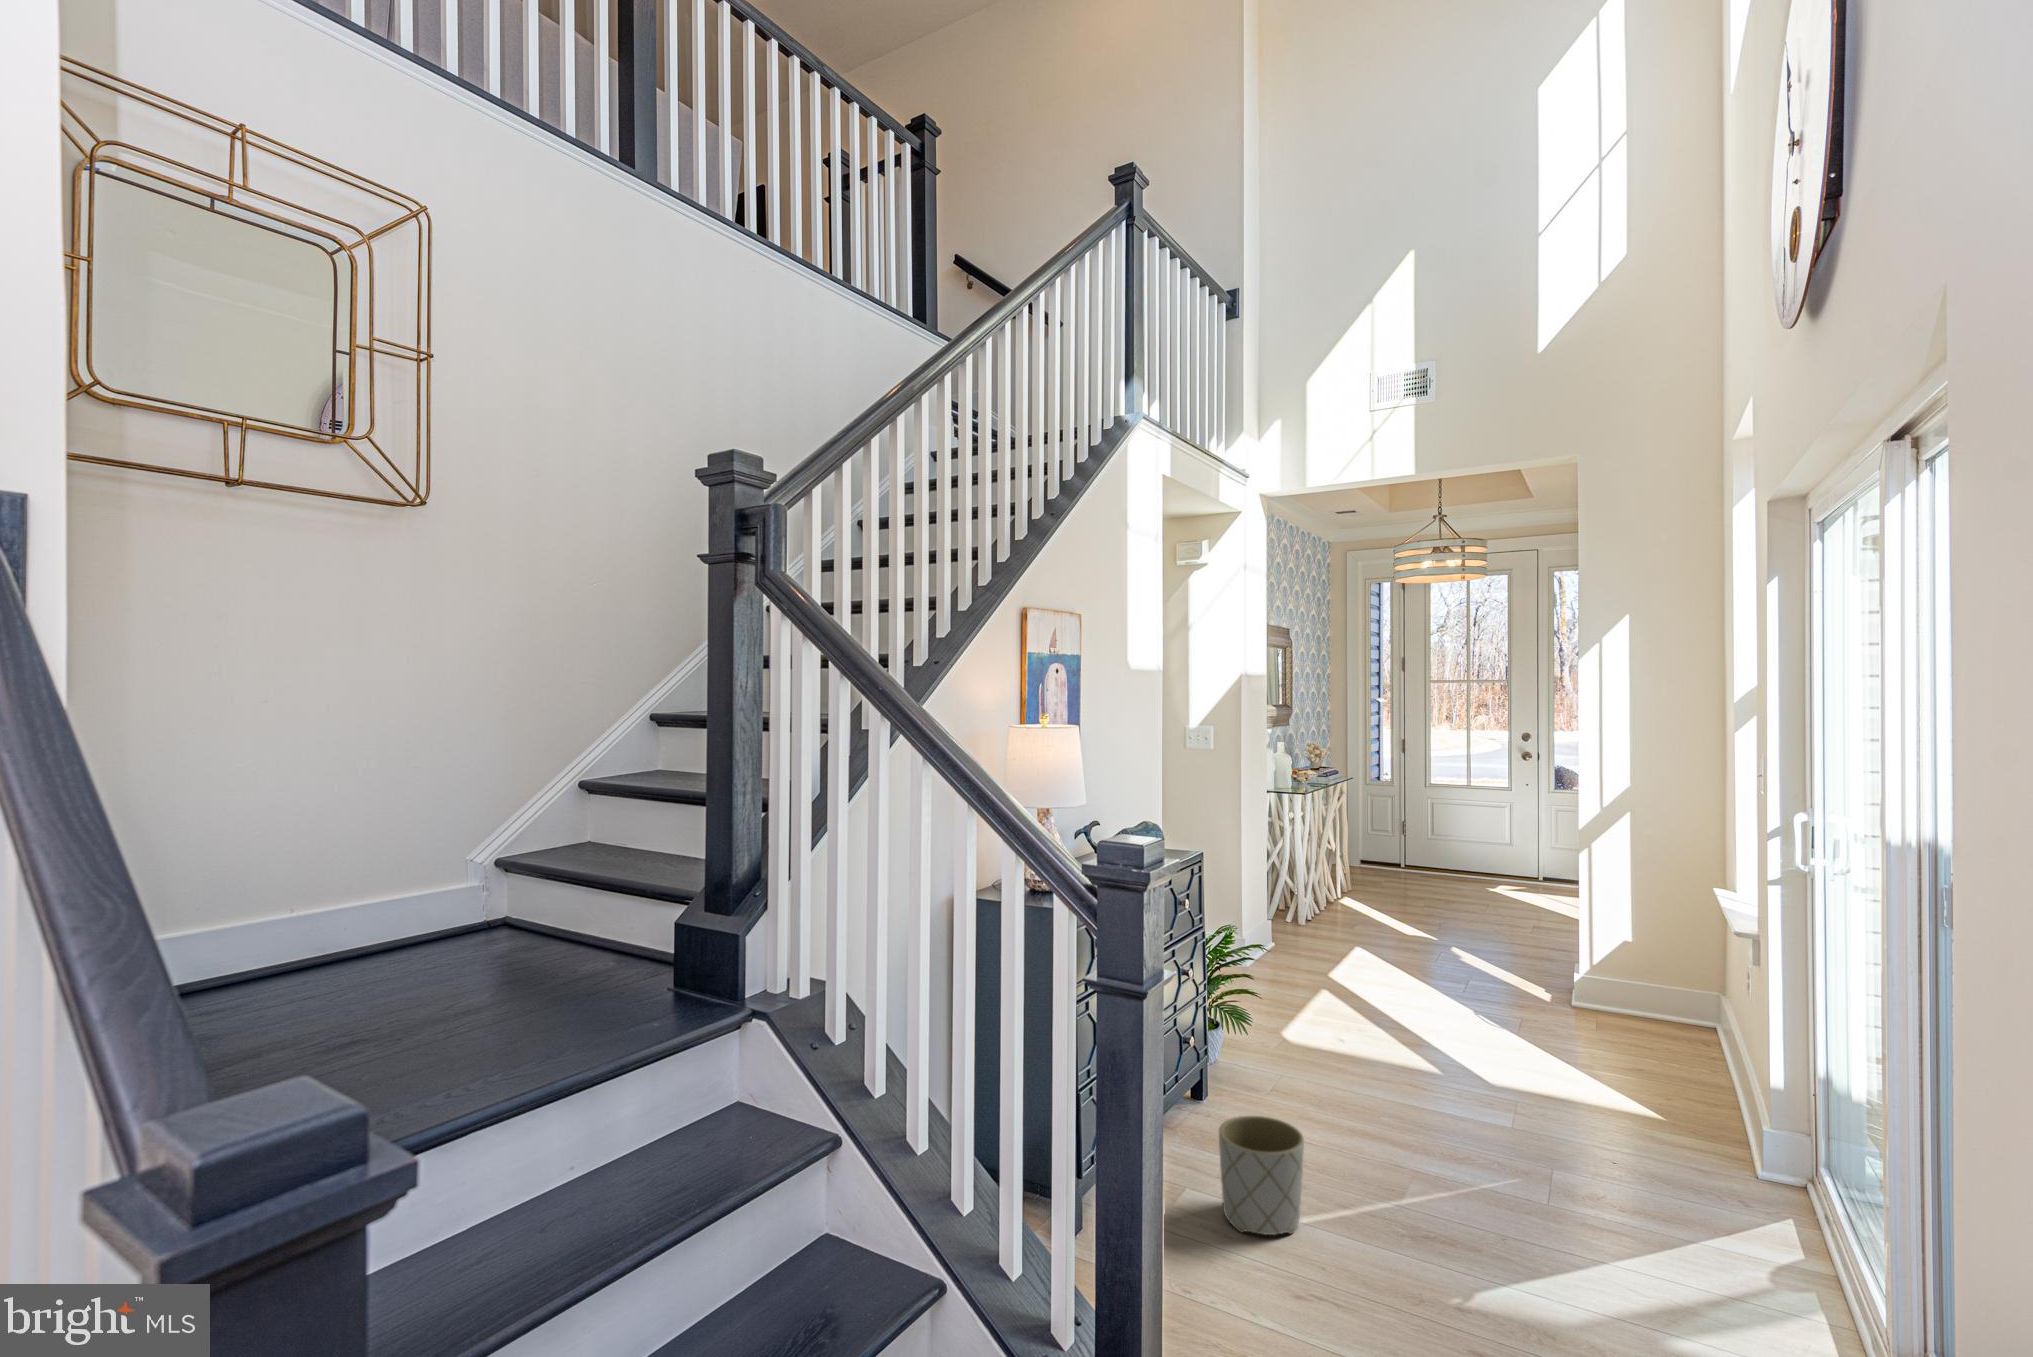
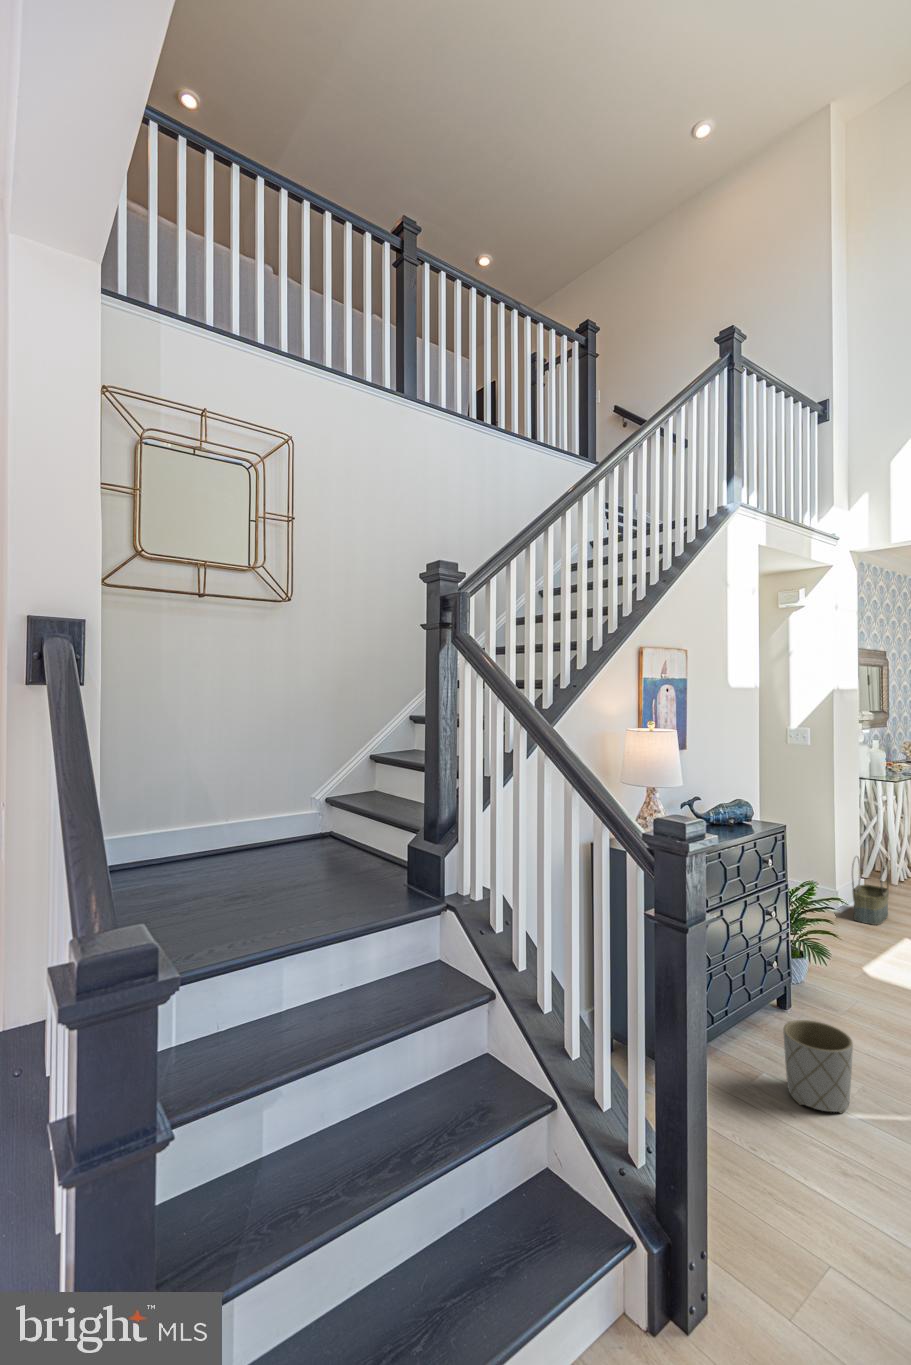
basket: none [1262,891,1304,979] -> present [852,856,889,925]

